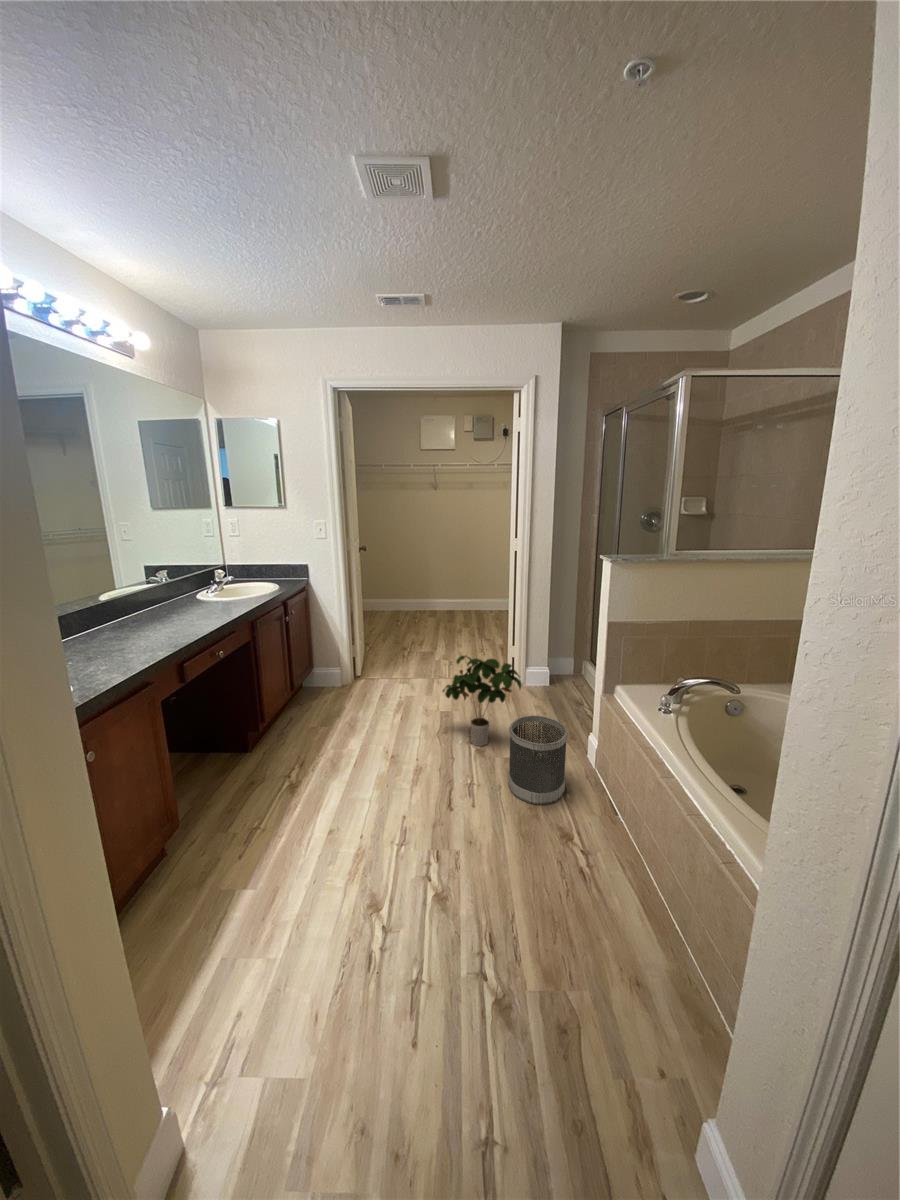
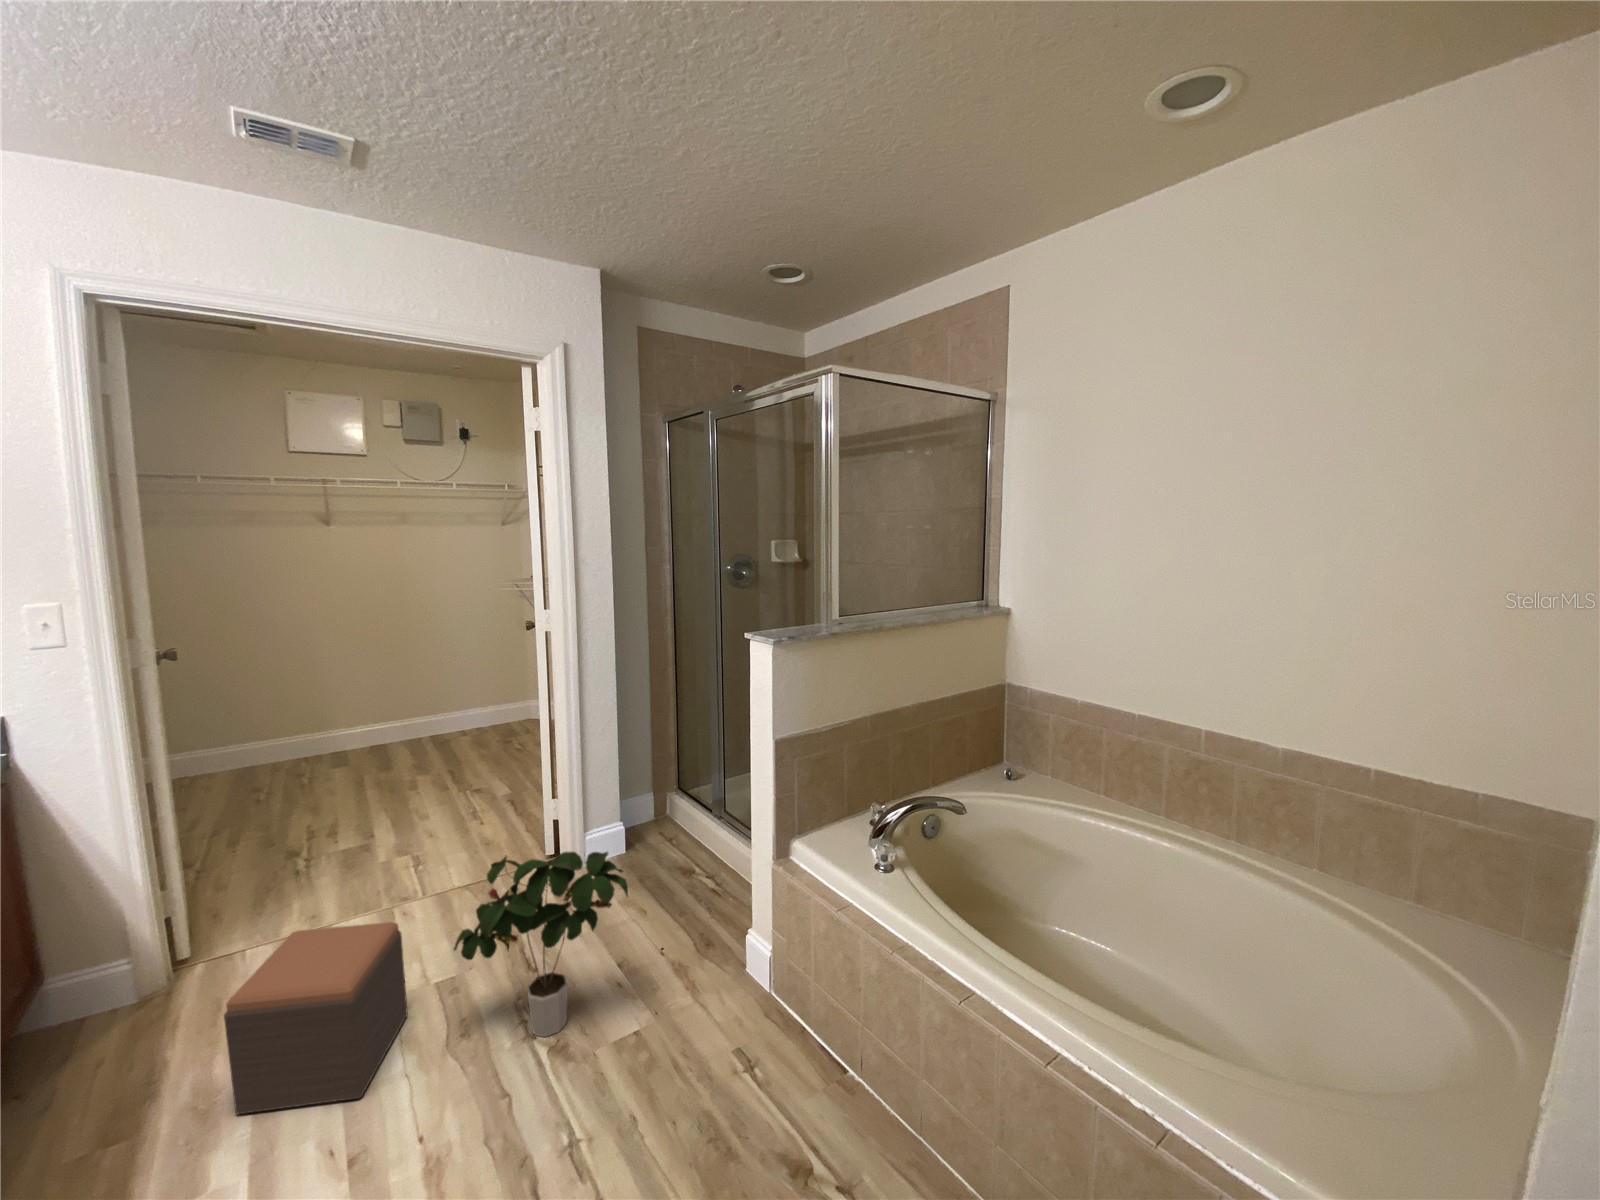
footstool: none [362,667,427,738] -> present [224,922,408,1114]
wastebasket: present [508,715,568,805] -> none [637,935,742,1119]

